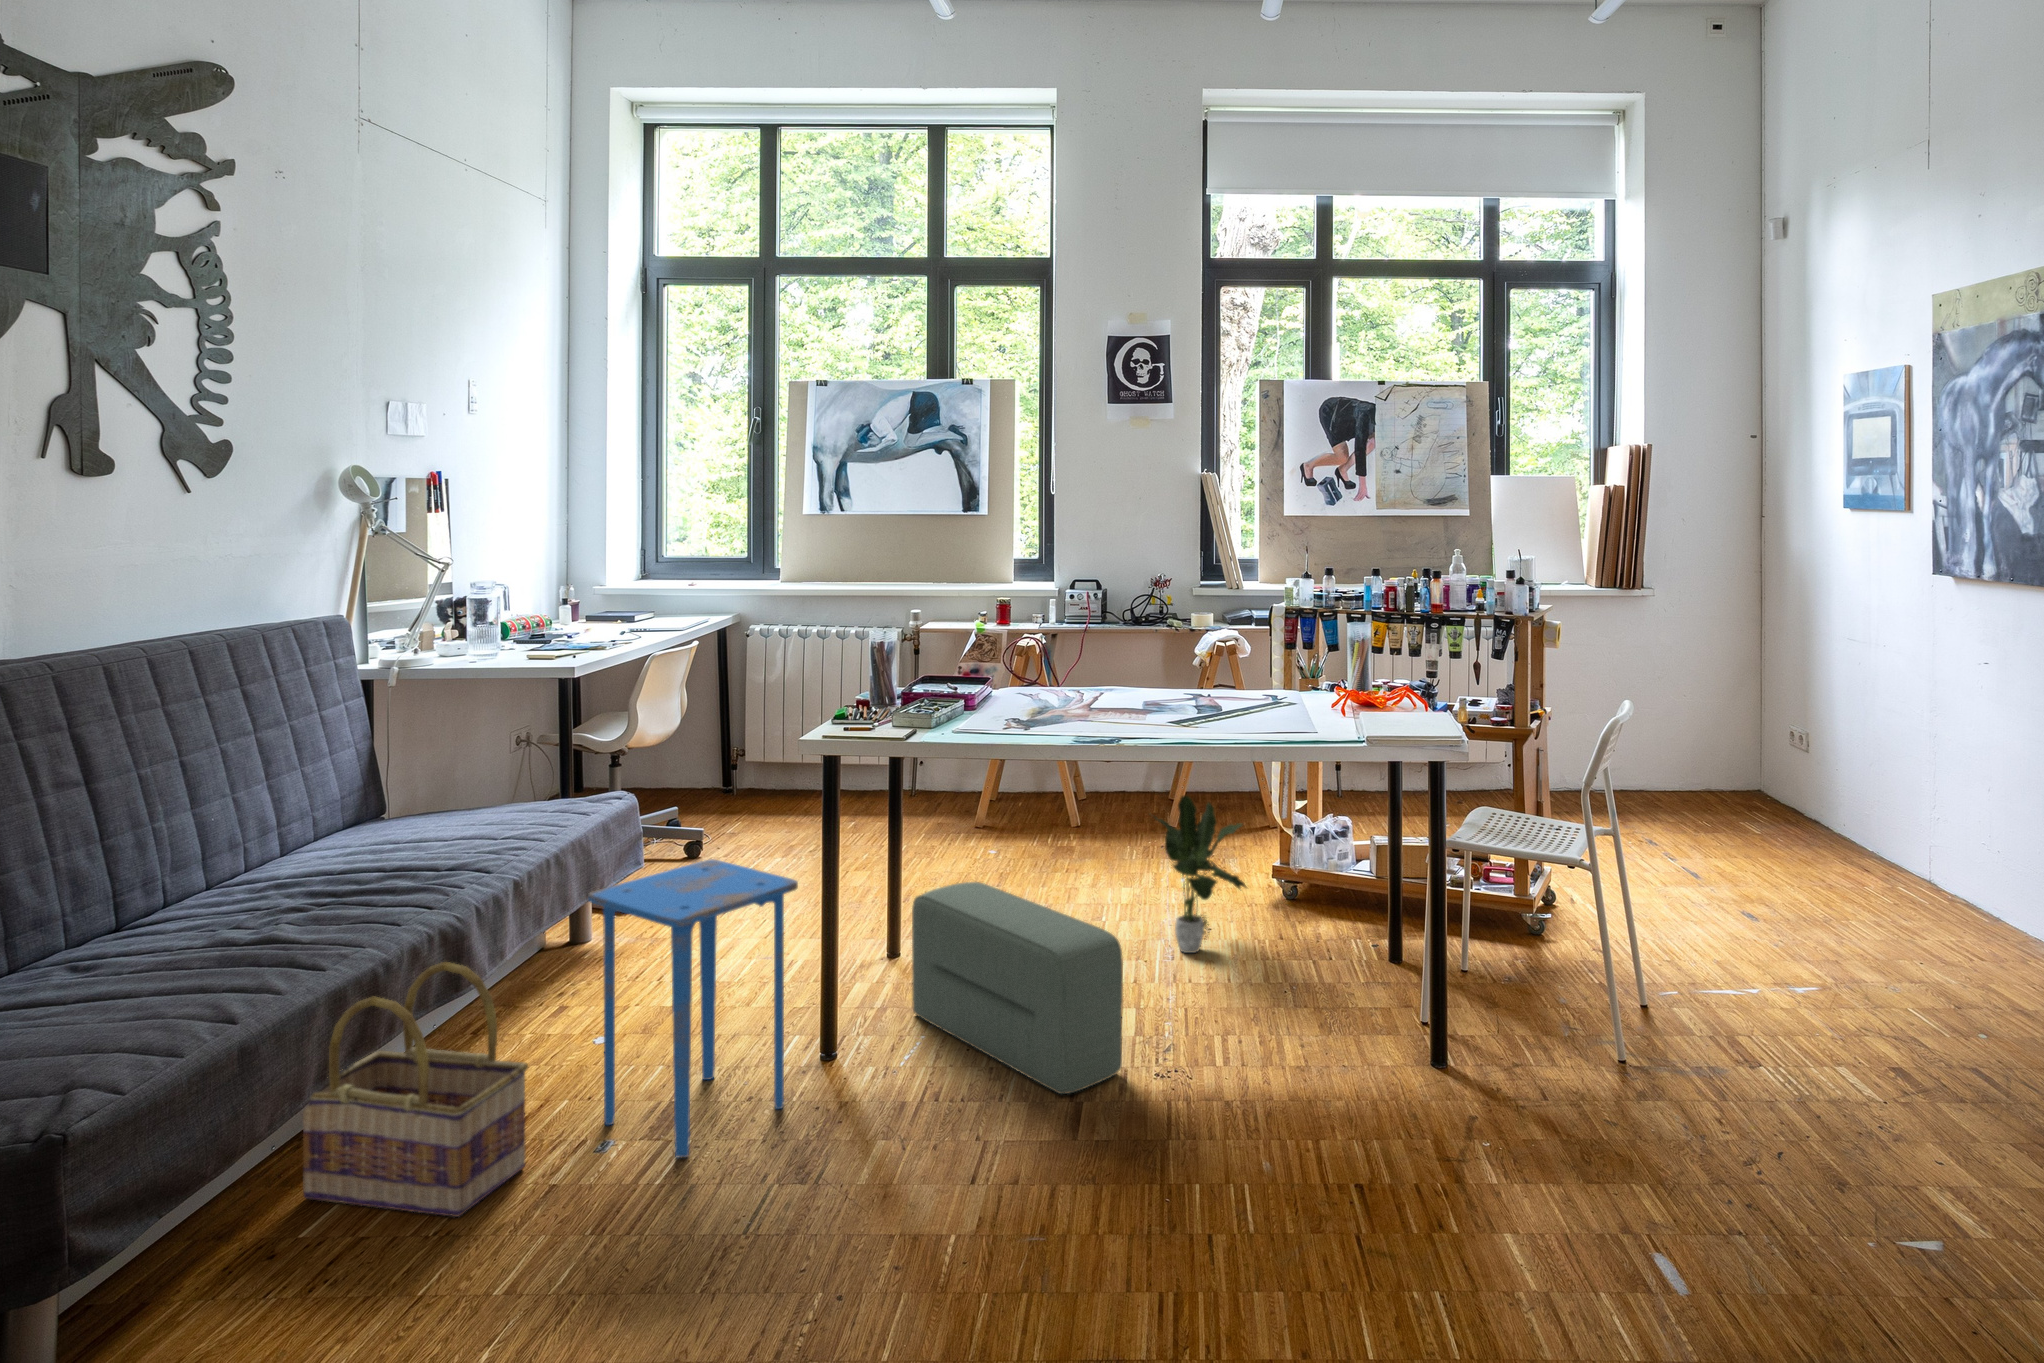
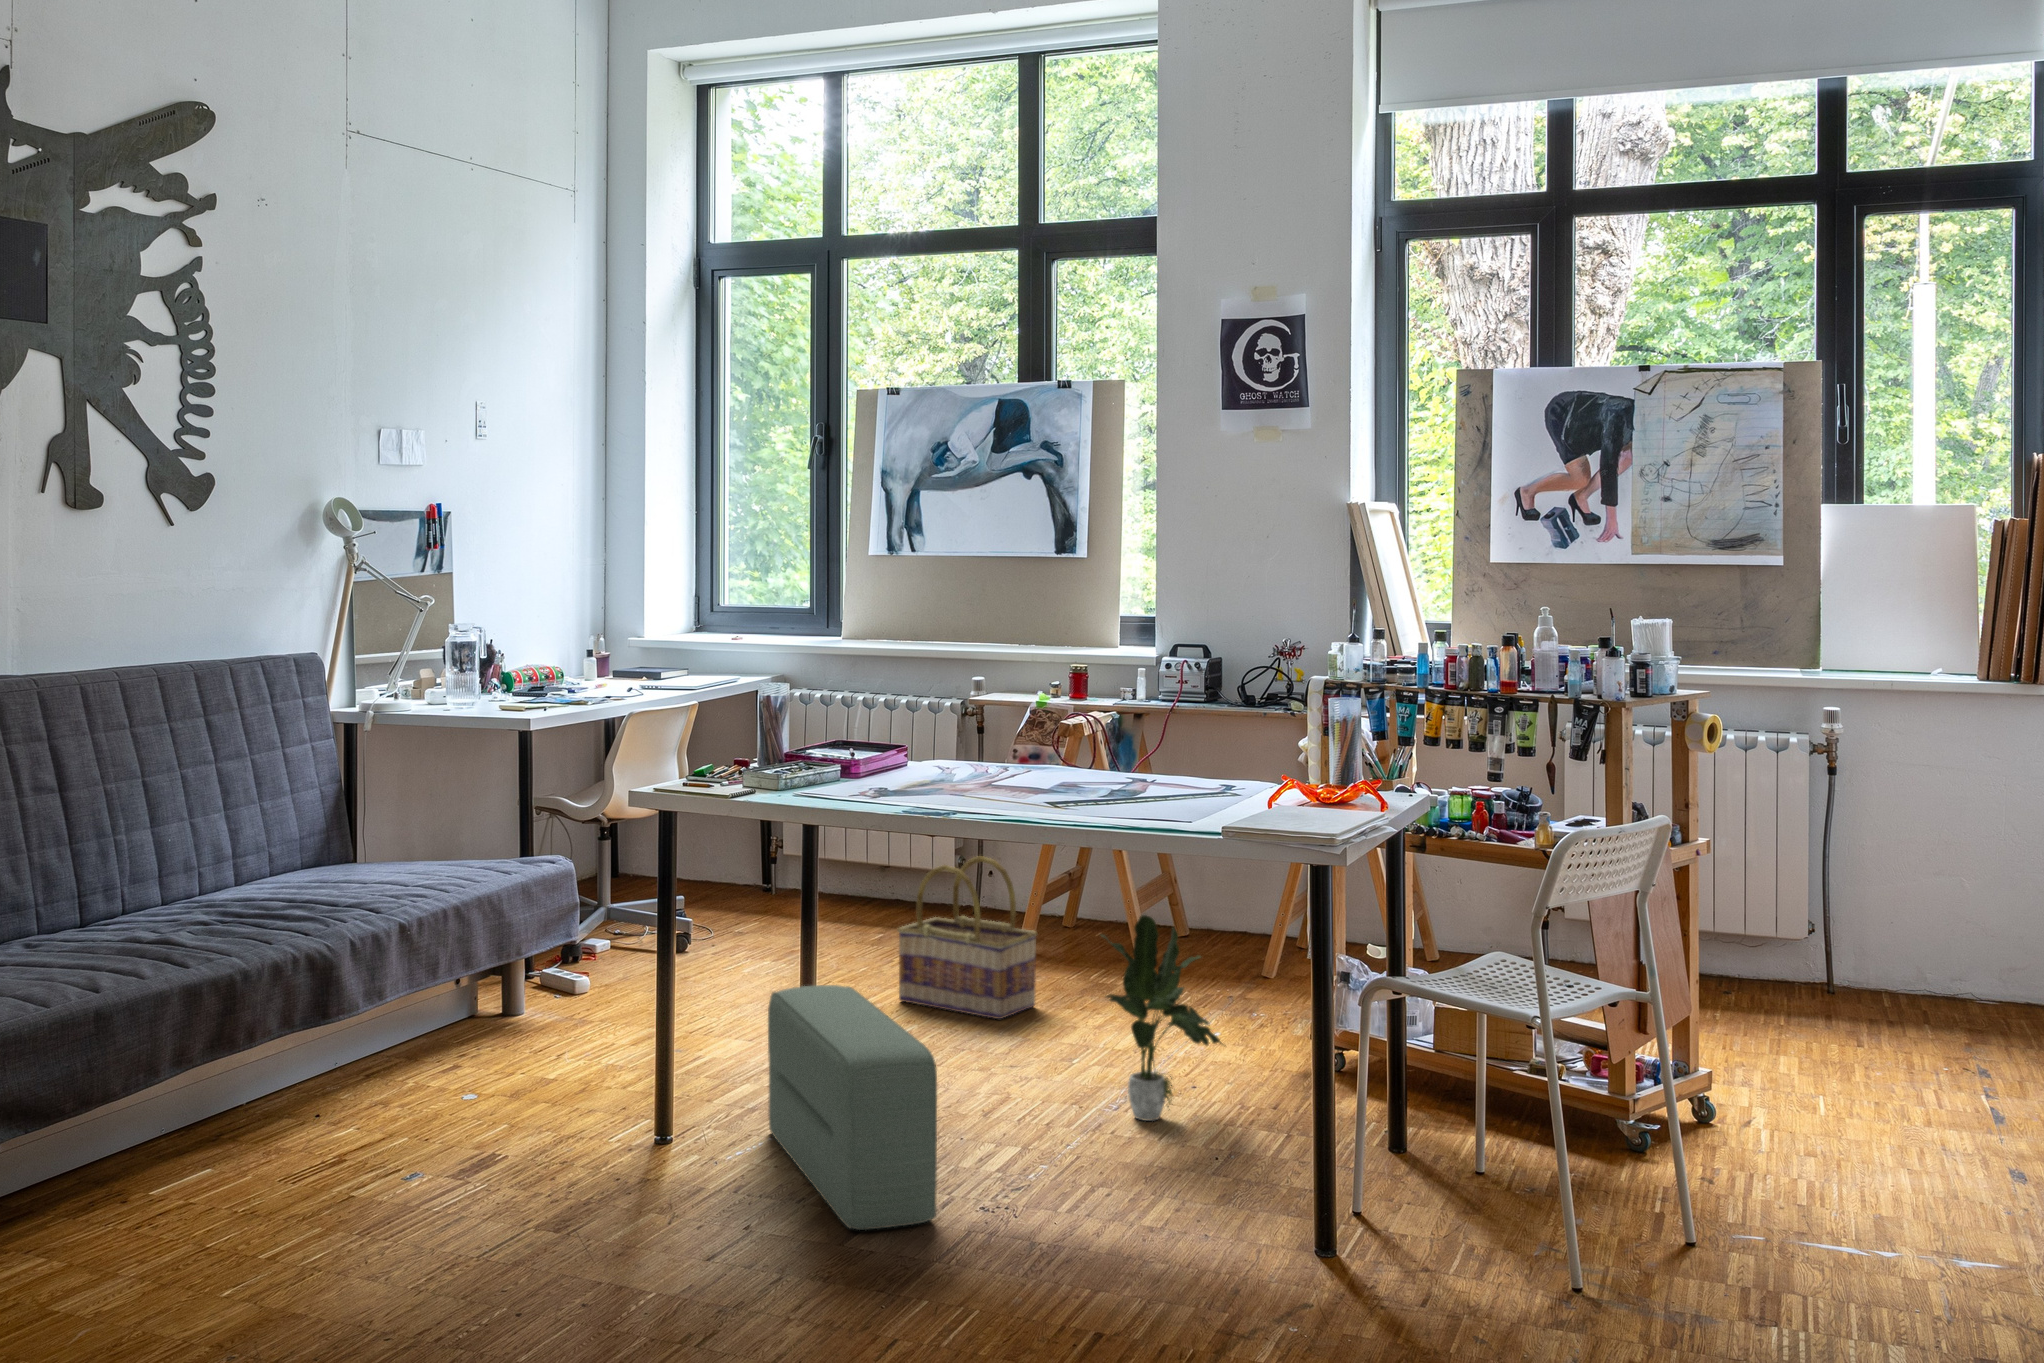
side table: present [588,859,798,1157] -> none [393,918,587,1214]
basket: present [303,962,528,1217] -> present [898,856,1037,1019]

